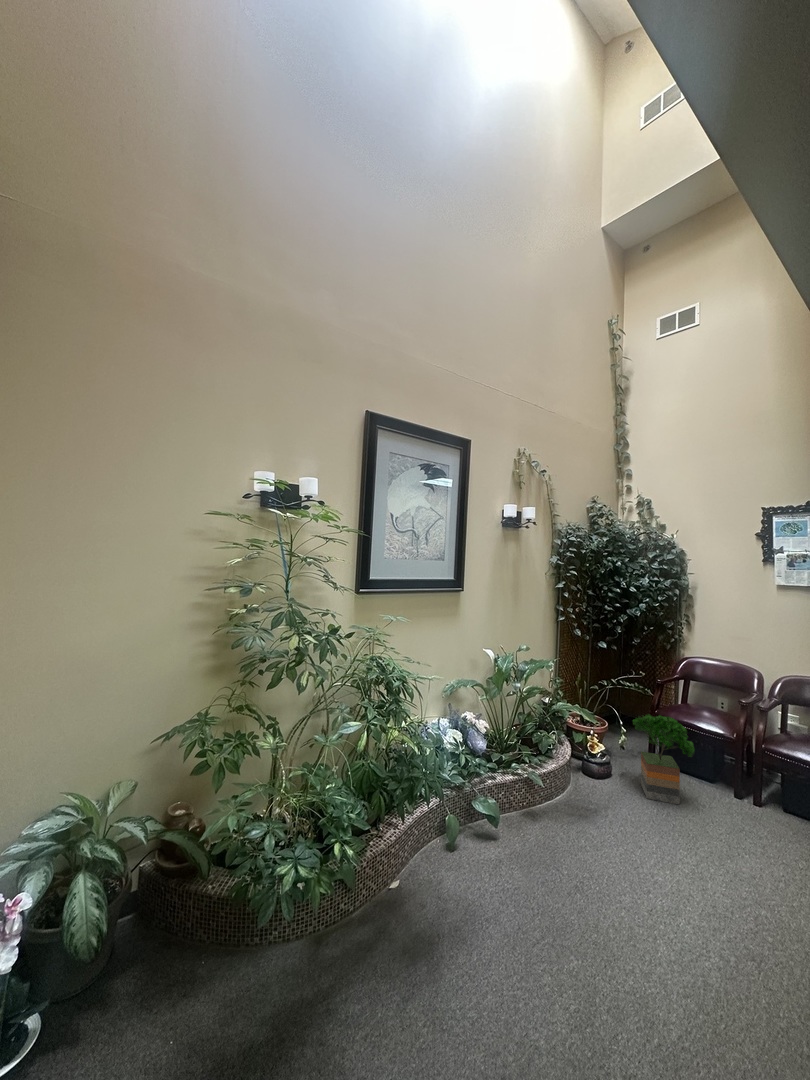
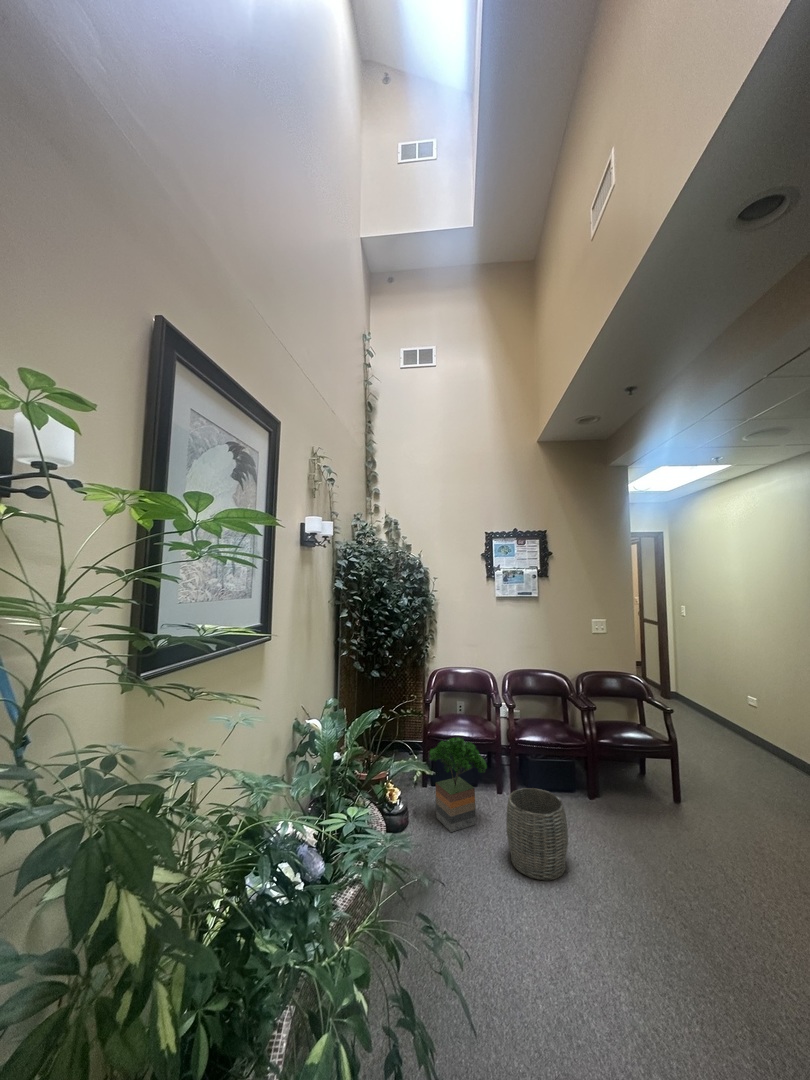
woven basket: none [688,778,766,876] -> present [506,788,568,880]

